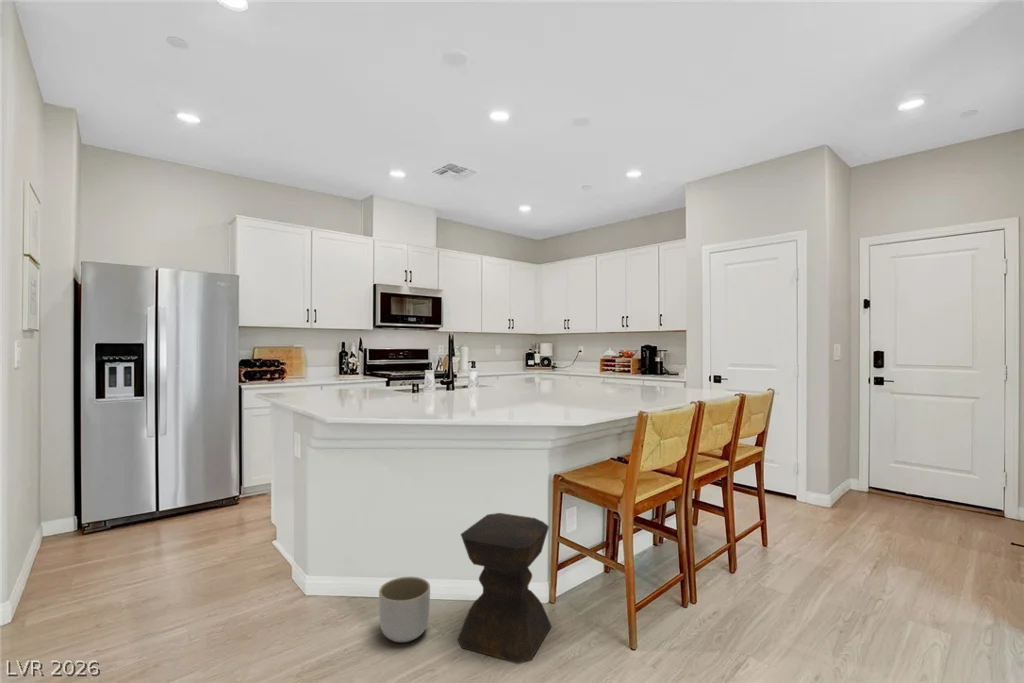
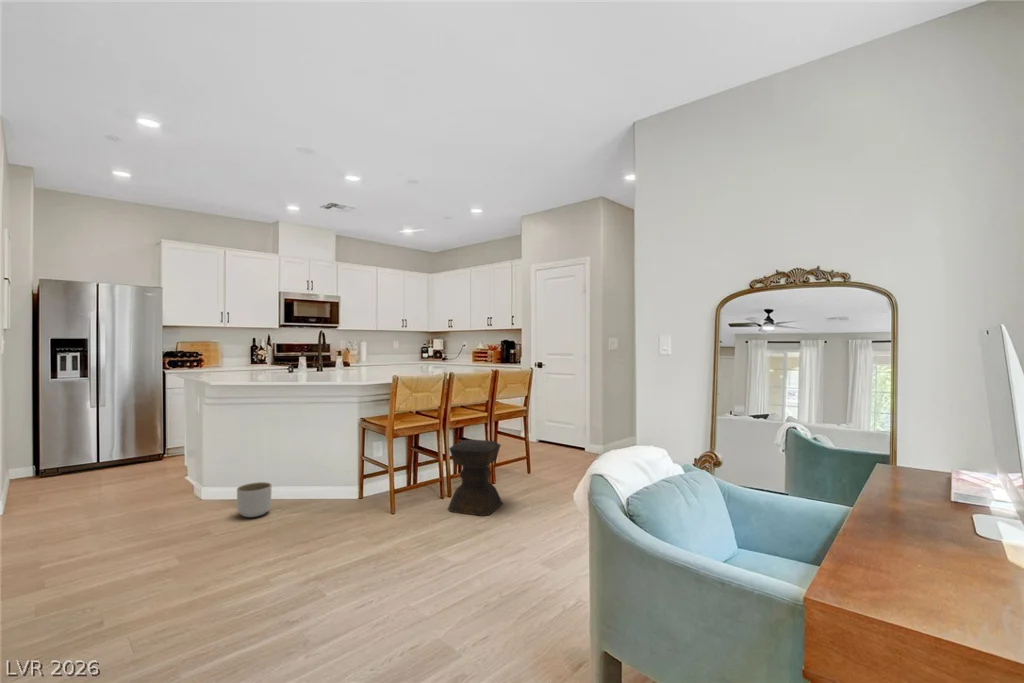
stool: present [458,513,551,663] -> present [448,439,502,516]

